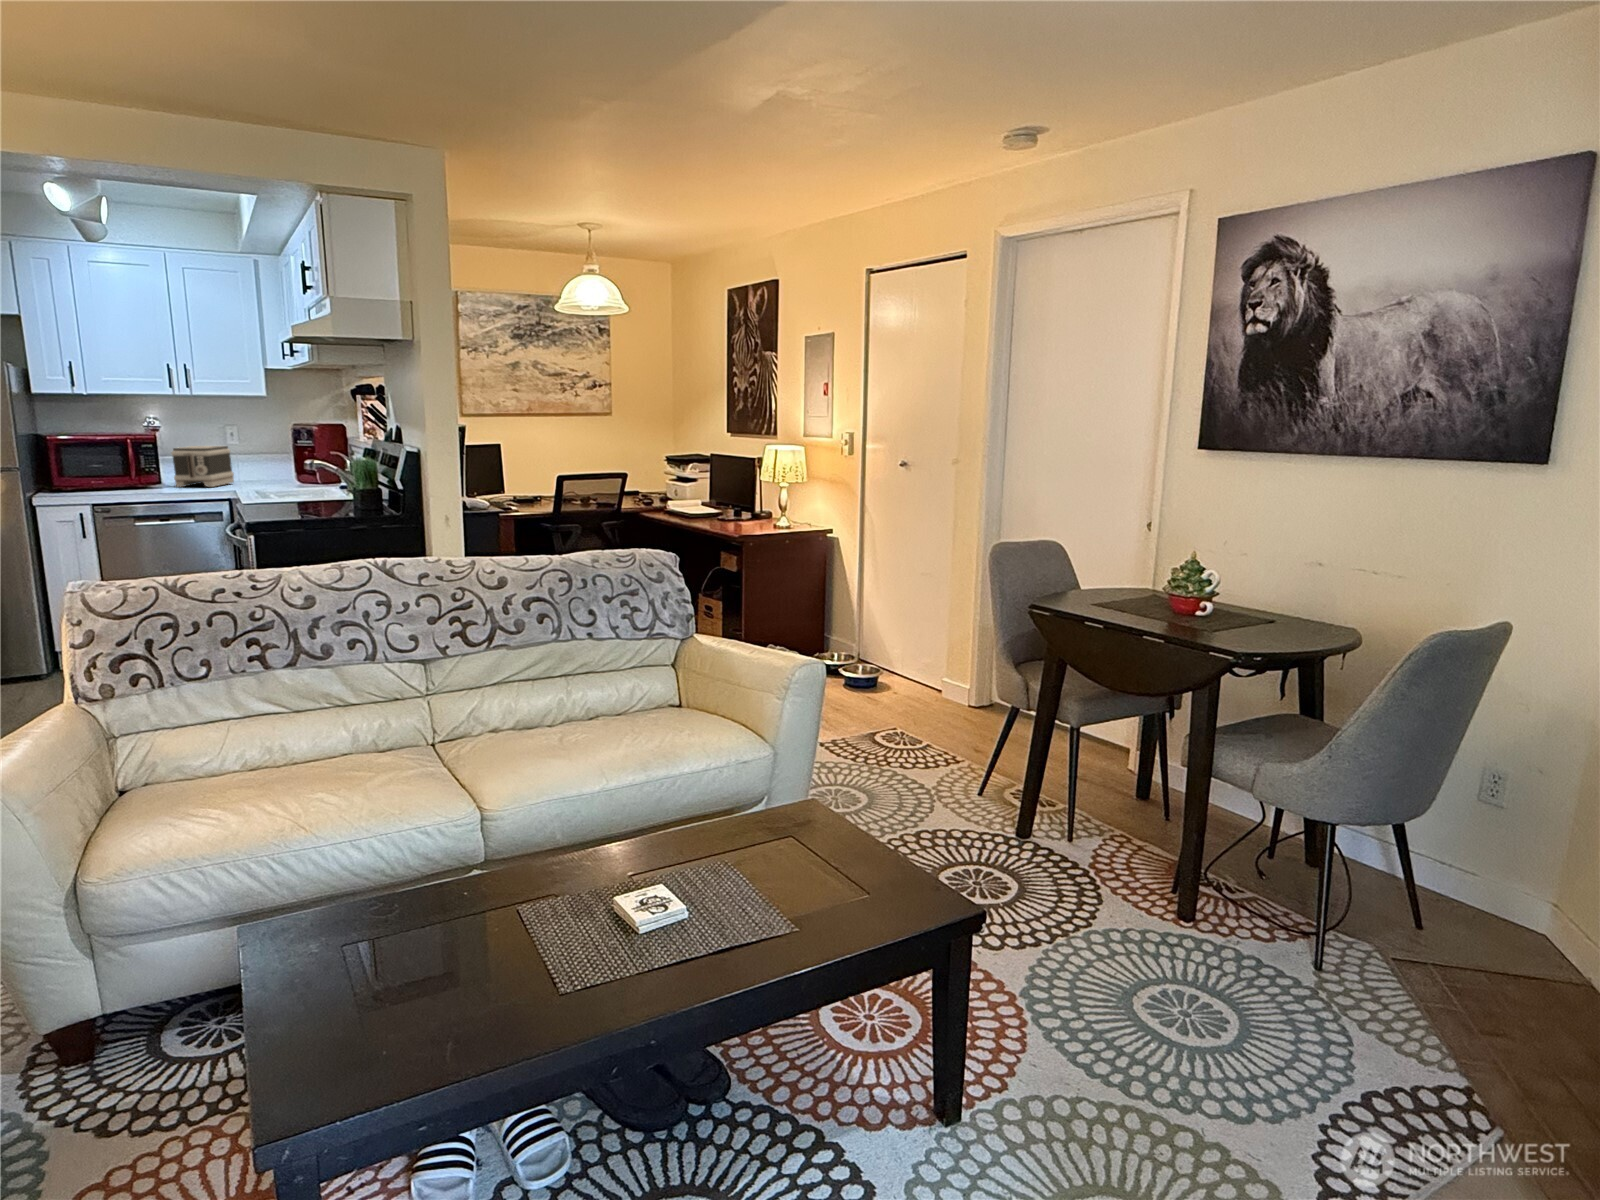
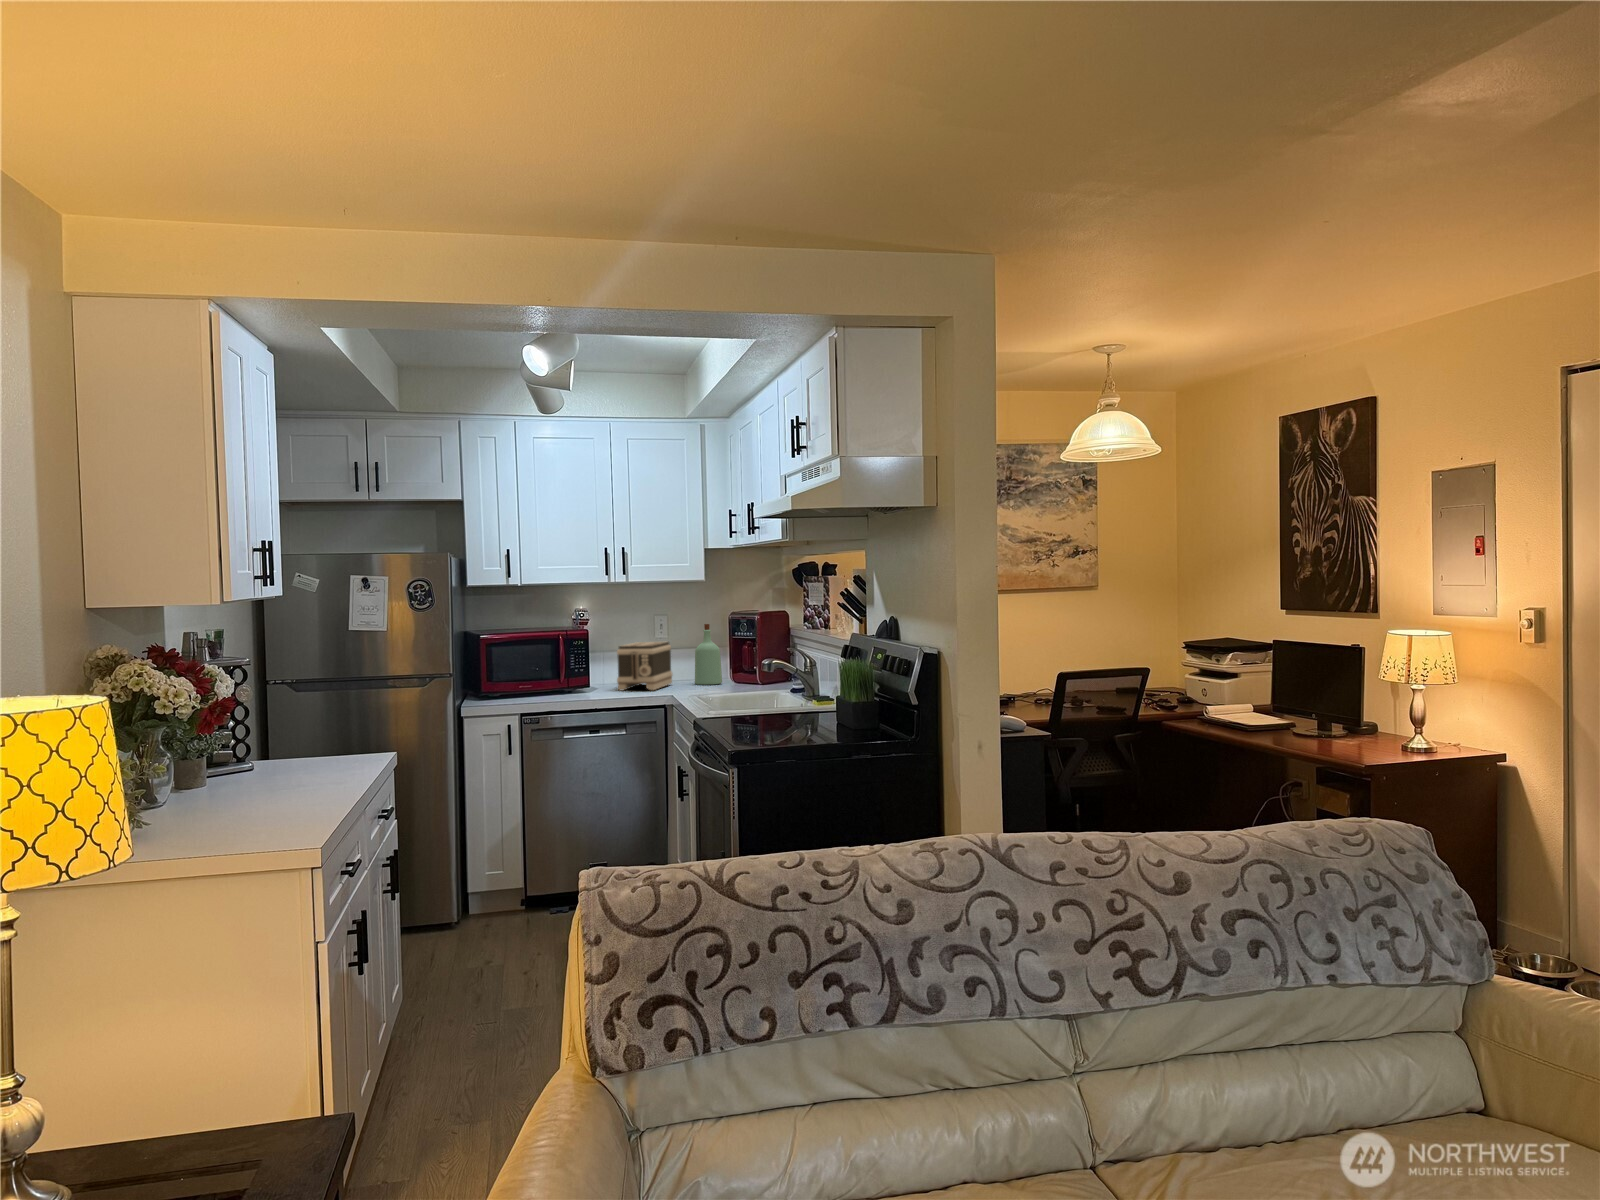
bottle: none [256,432,284,484] -> present [695,624,722,685]

